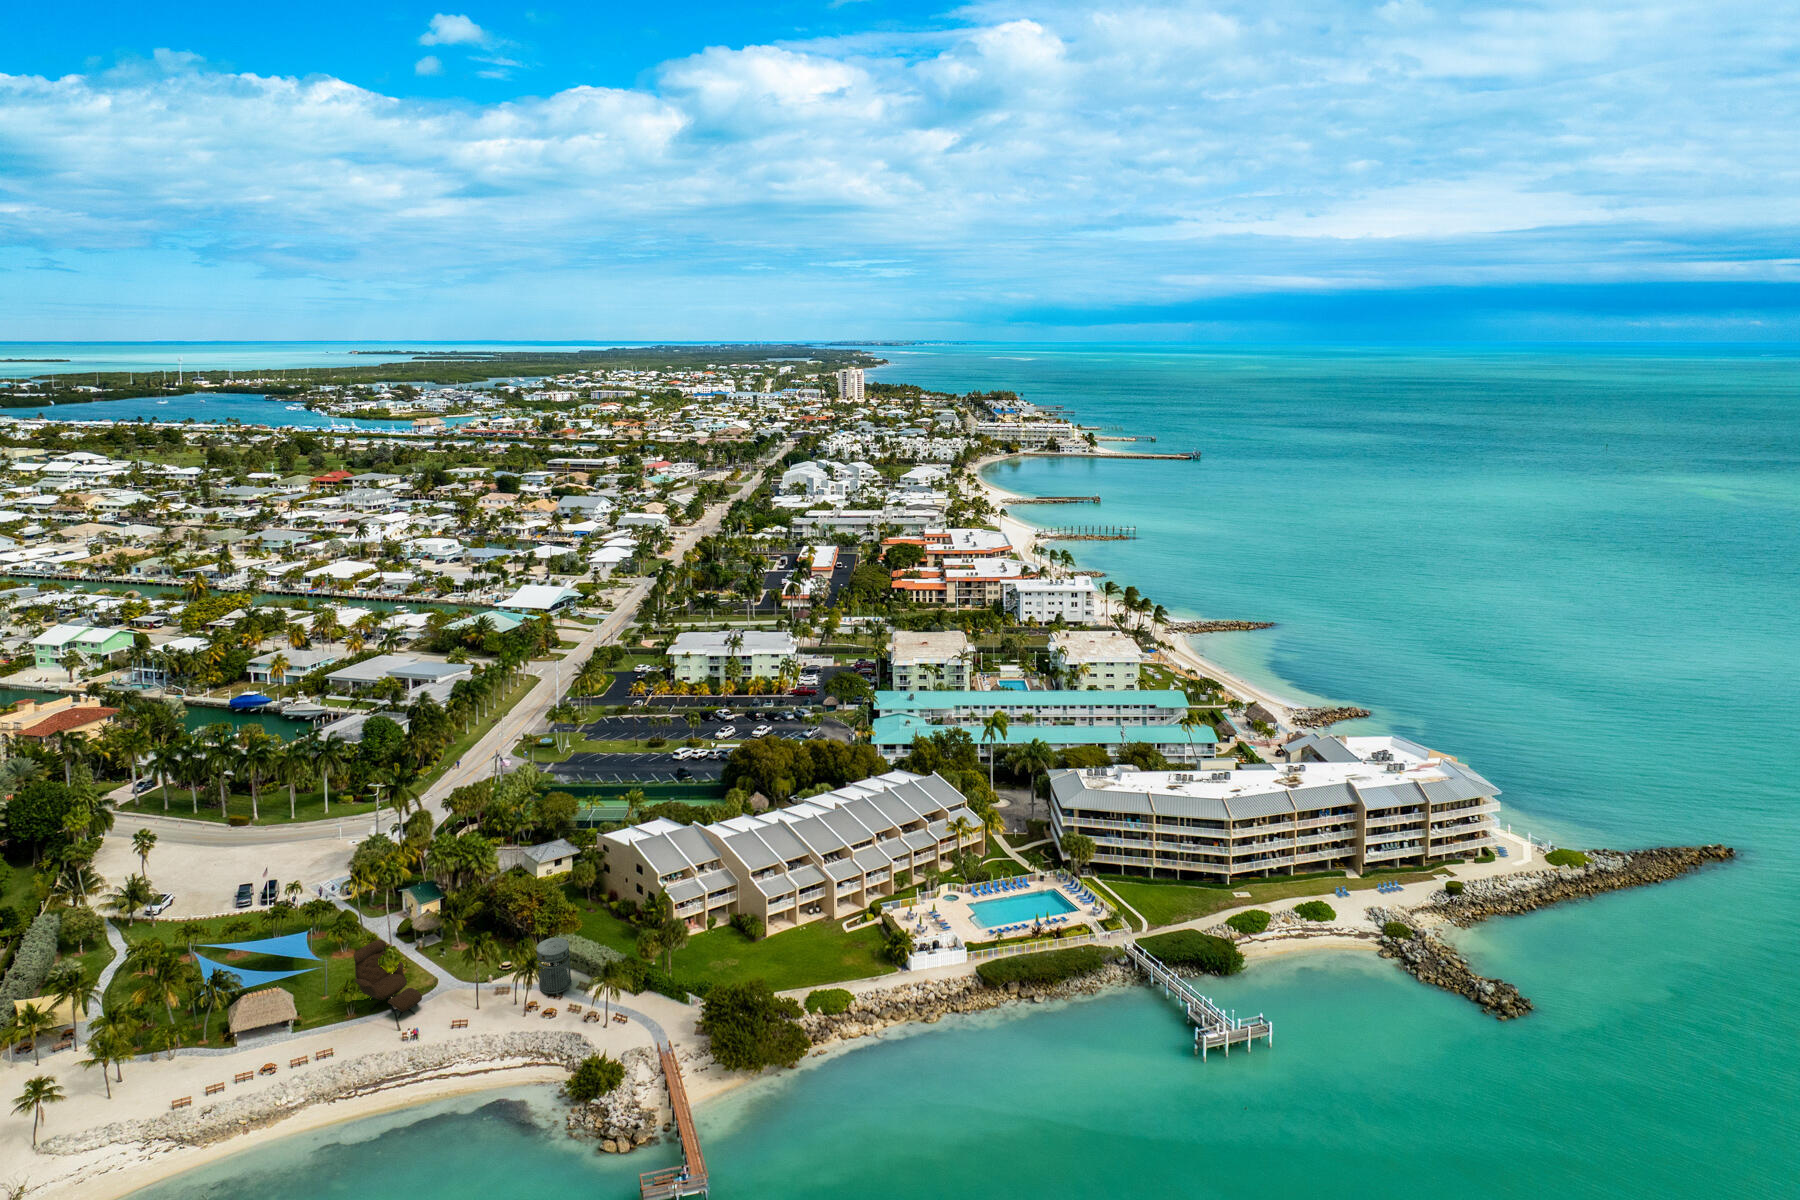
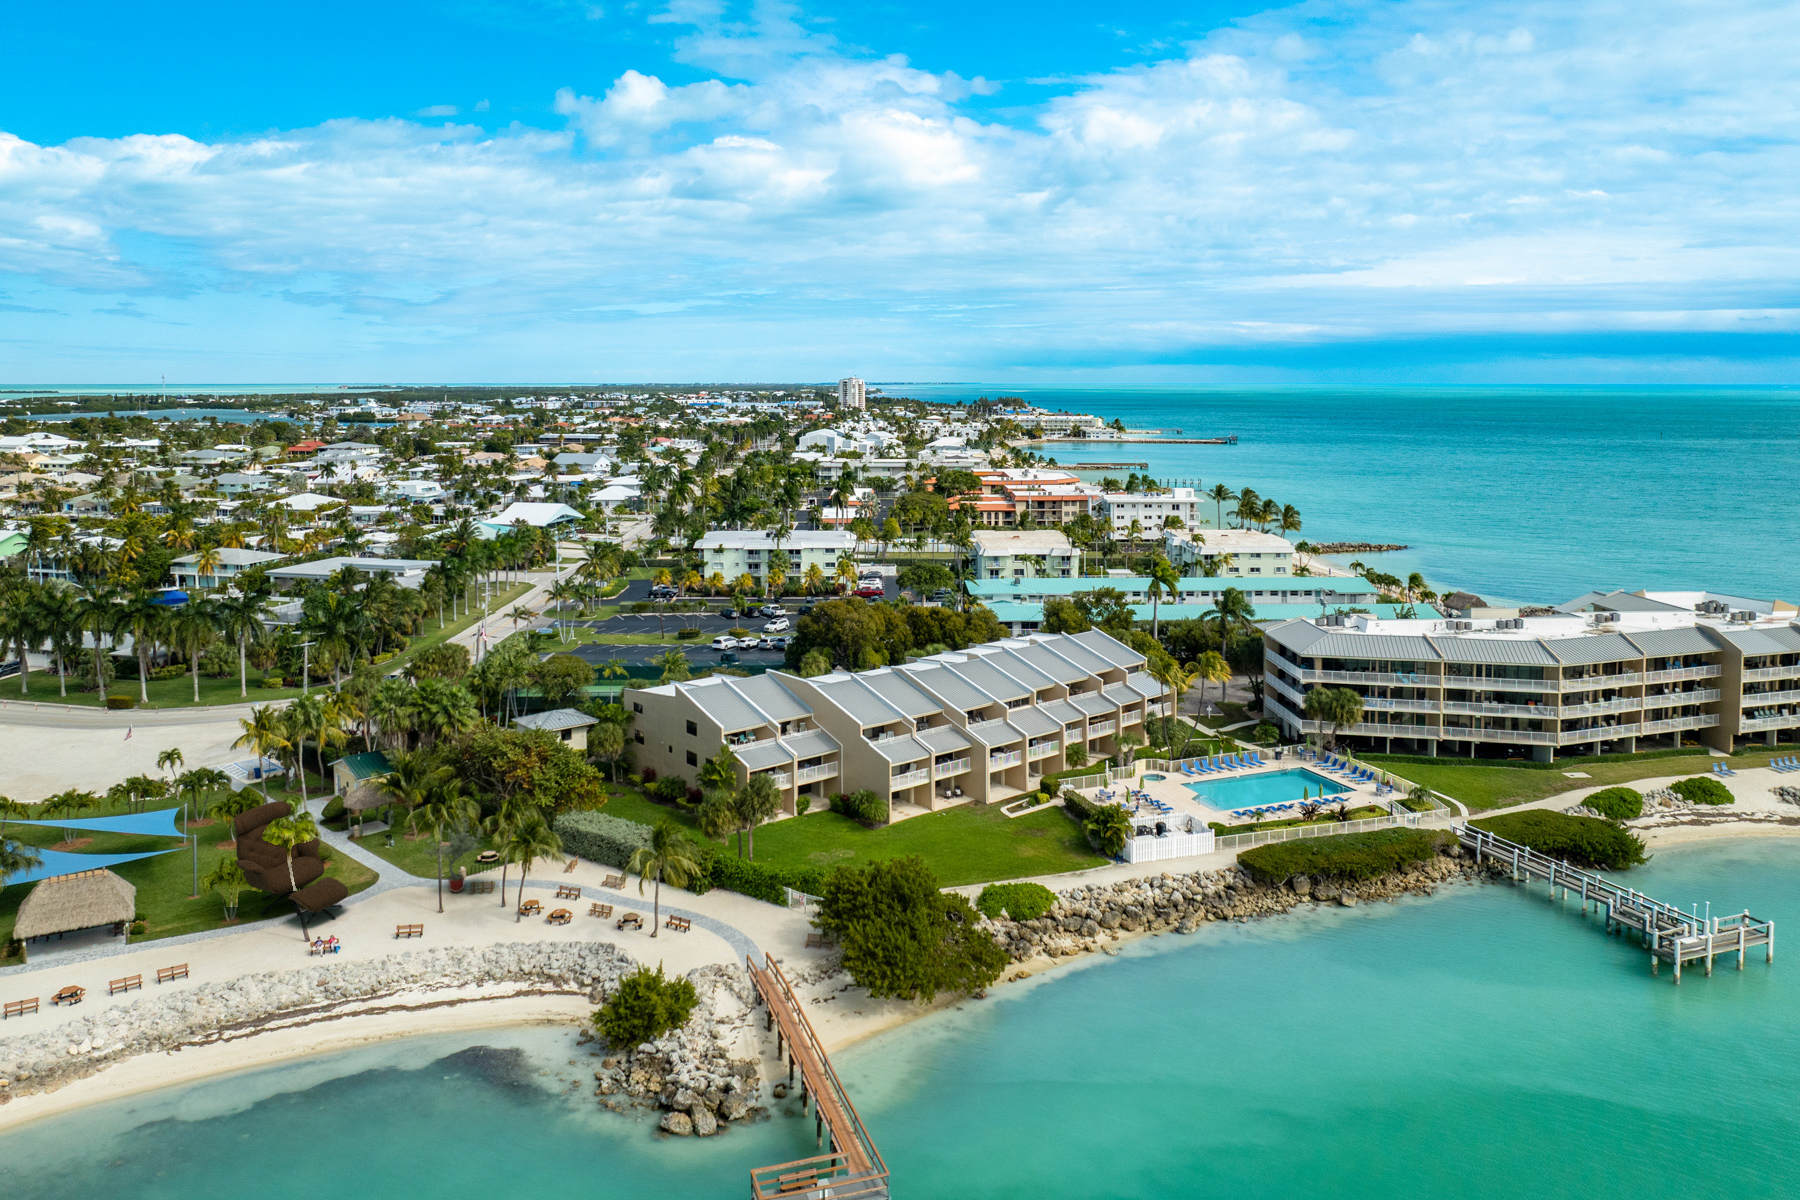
trash can: present [537,938,571,996] -> none [539,802,595,895]
potted tree: none [466,949,504,995] -> present [424,817,482,892]

